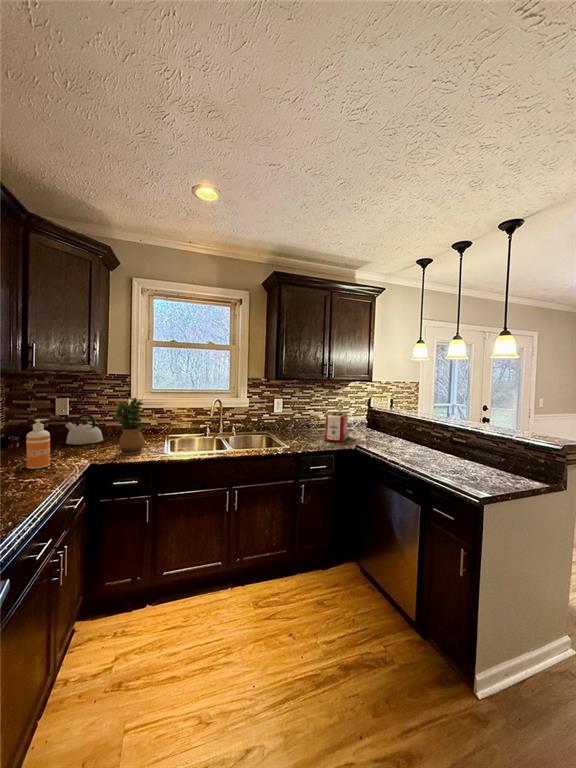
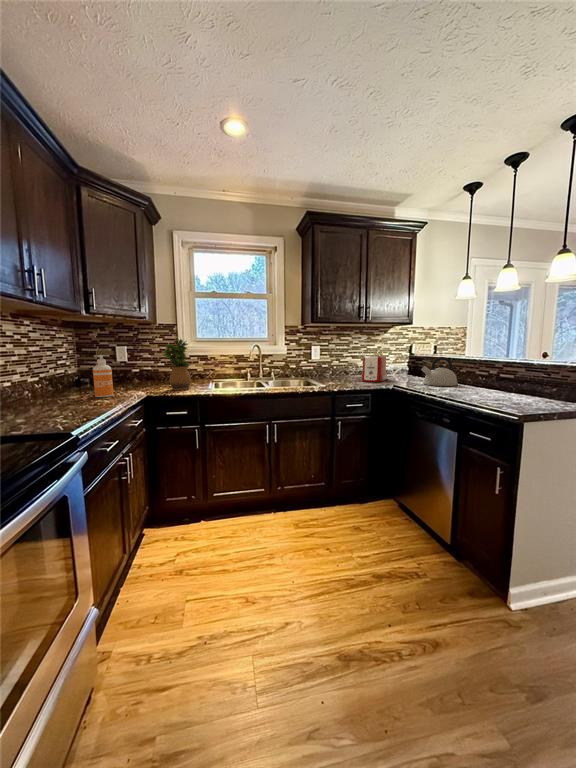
kettle: present [65,414,103,445] -> present [421,357,458,386]

